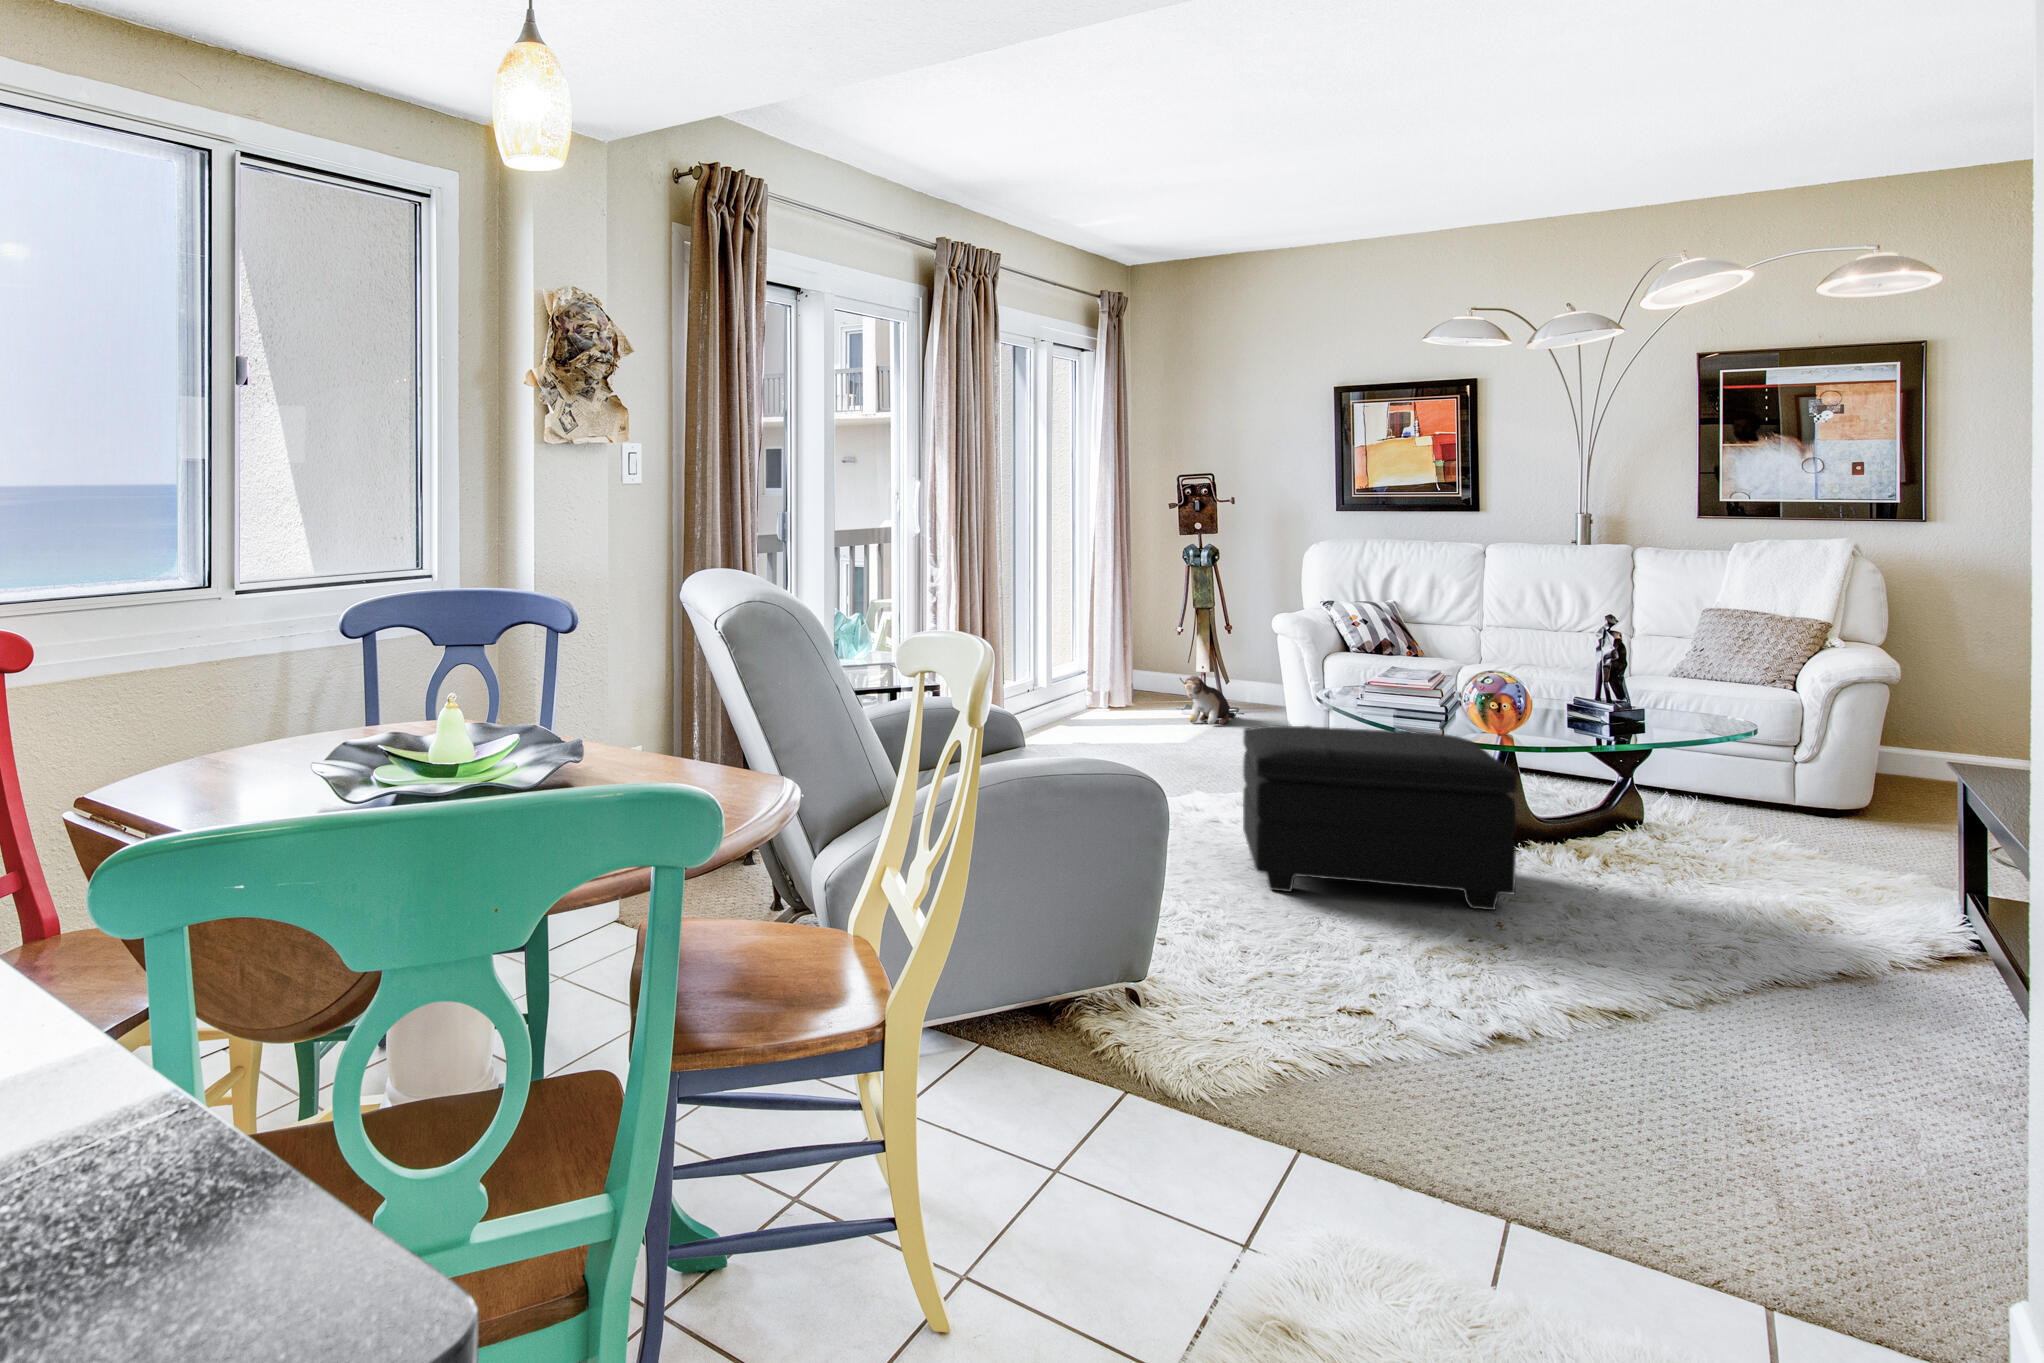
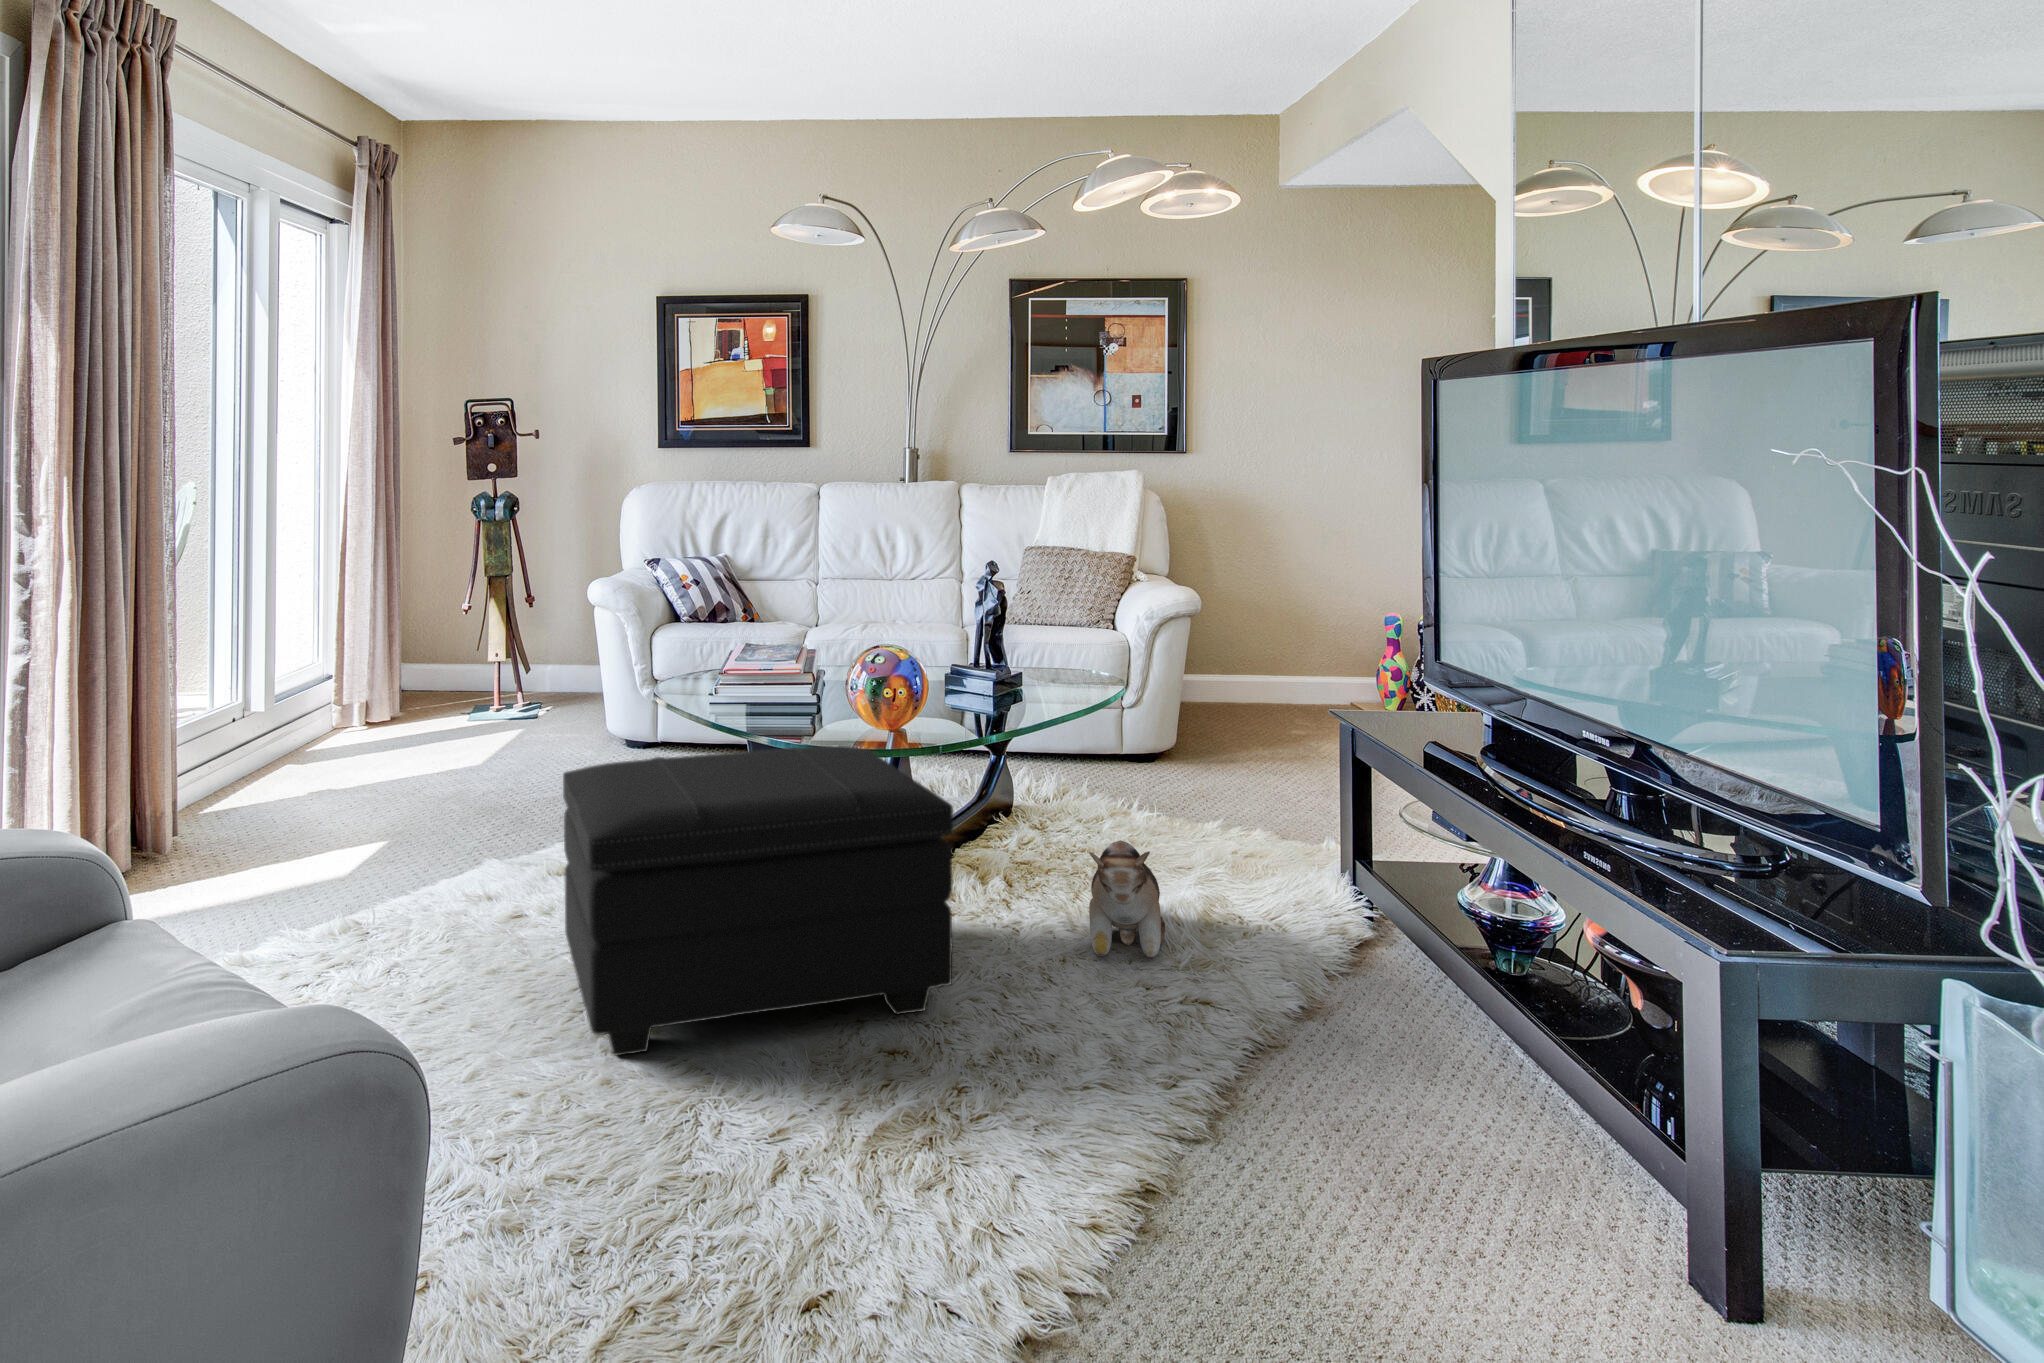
plush toy: present [1179,676,1235,725] -> present [1089,840,1165,957]

